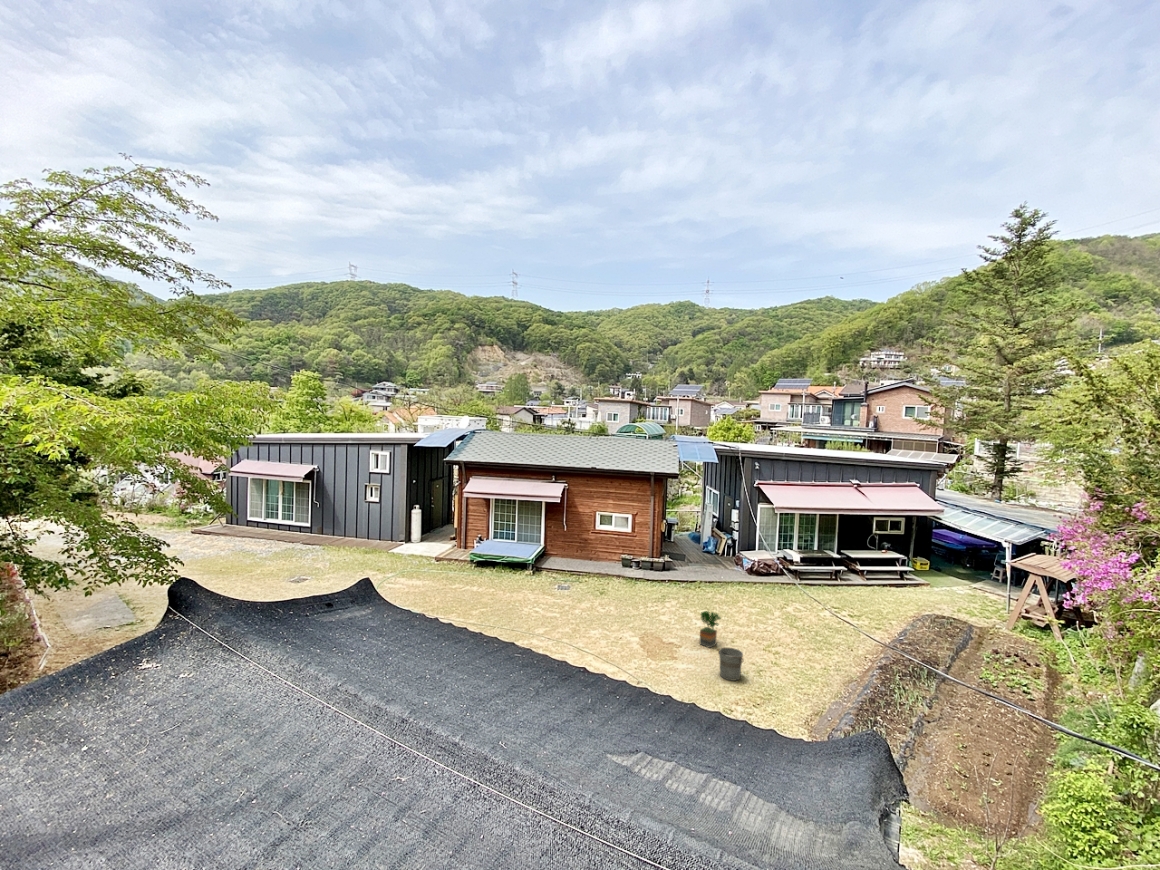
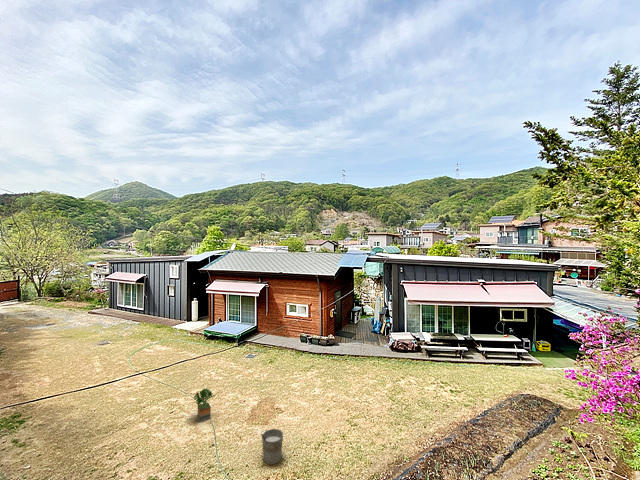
potted tree: present [700,611,721,648] -> present [194,389,215,422]

